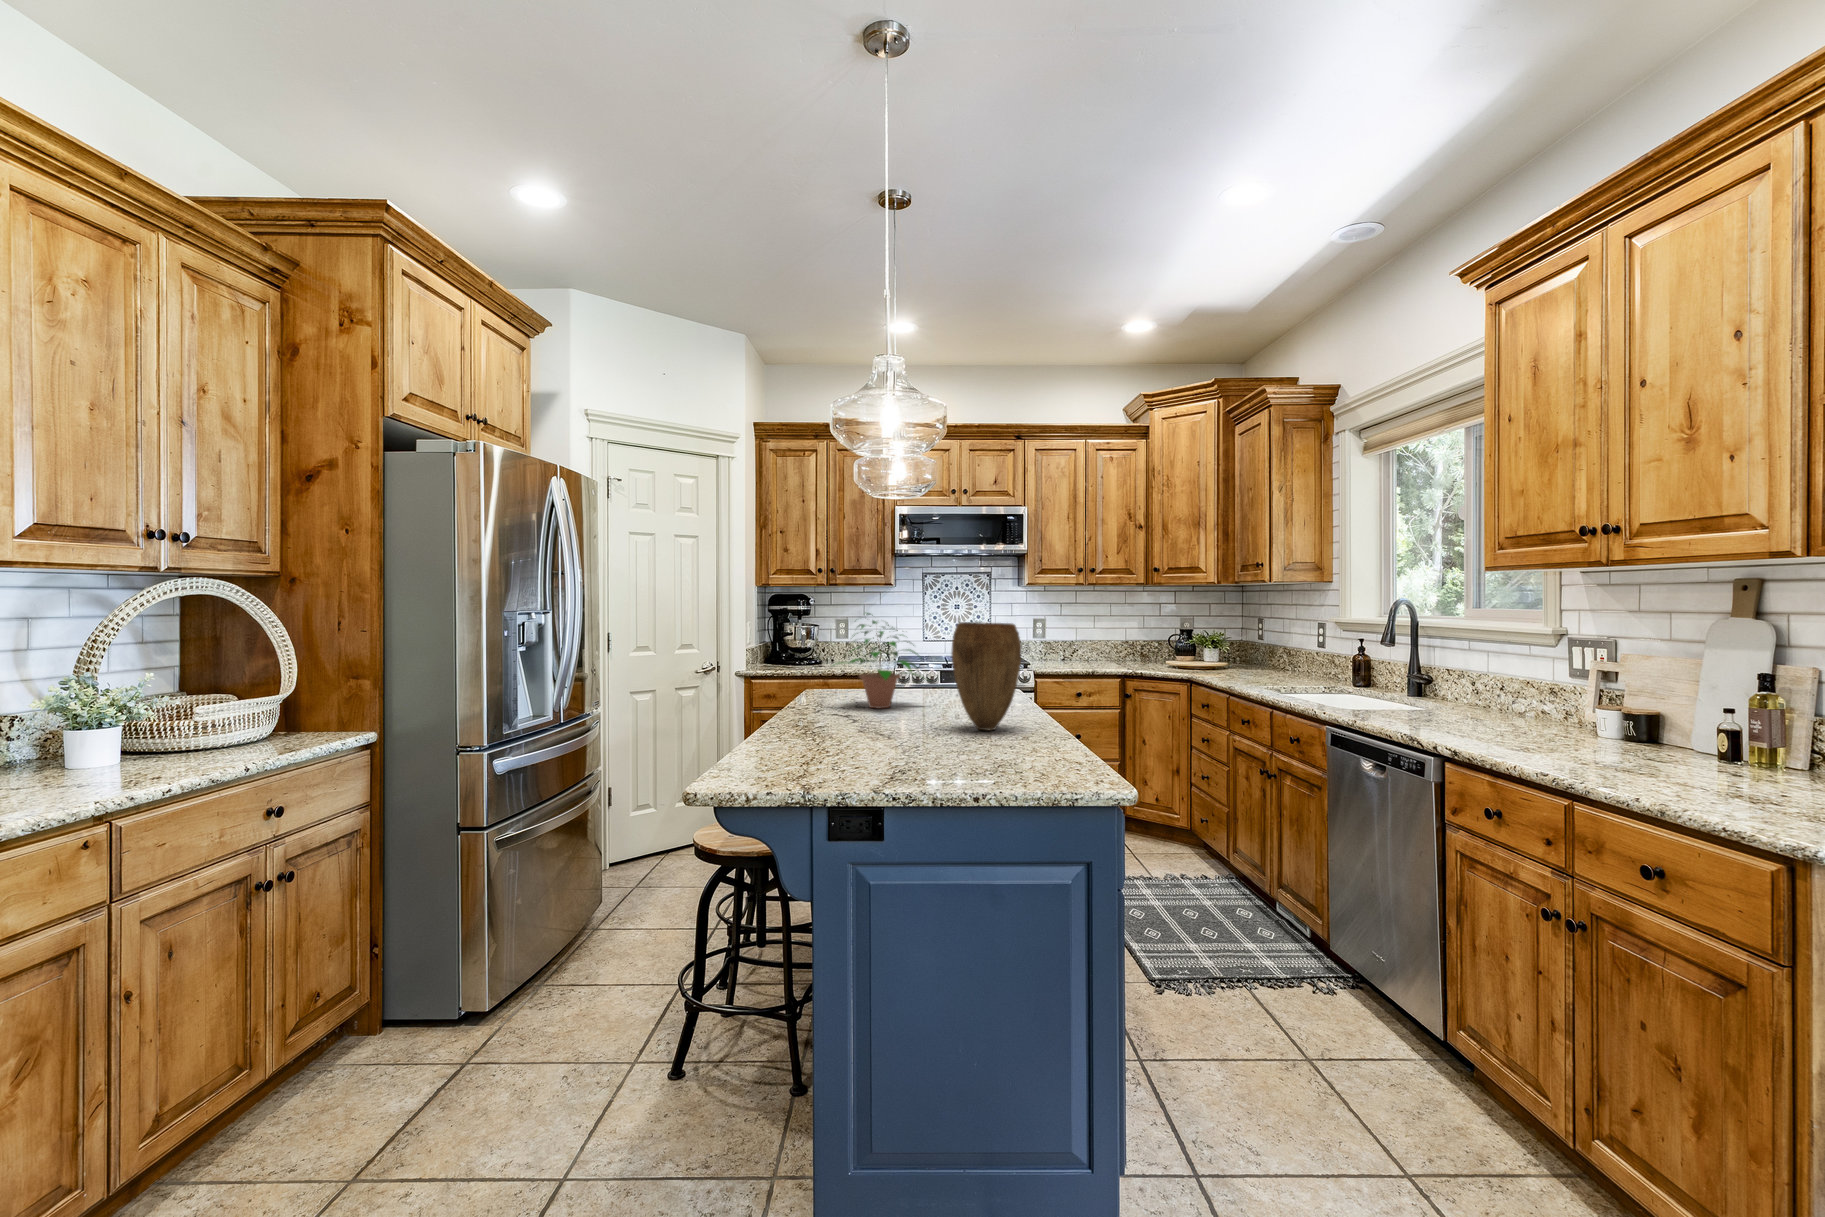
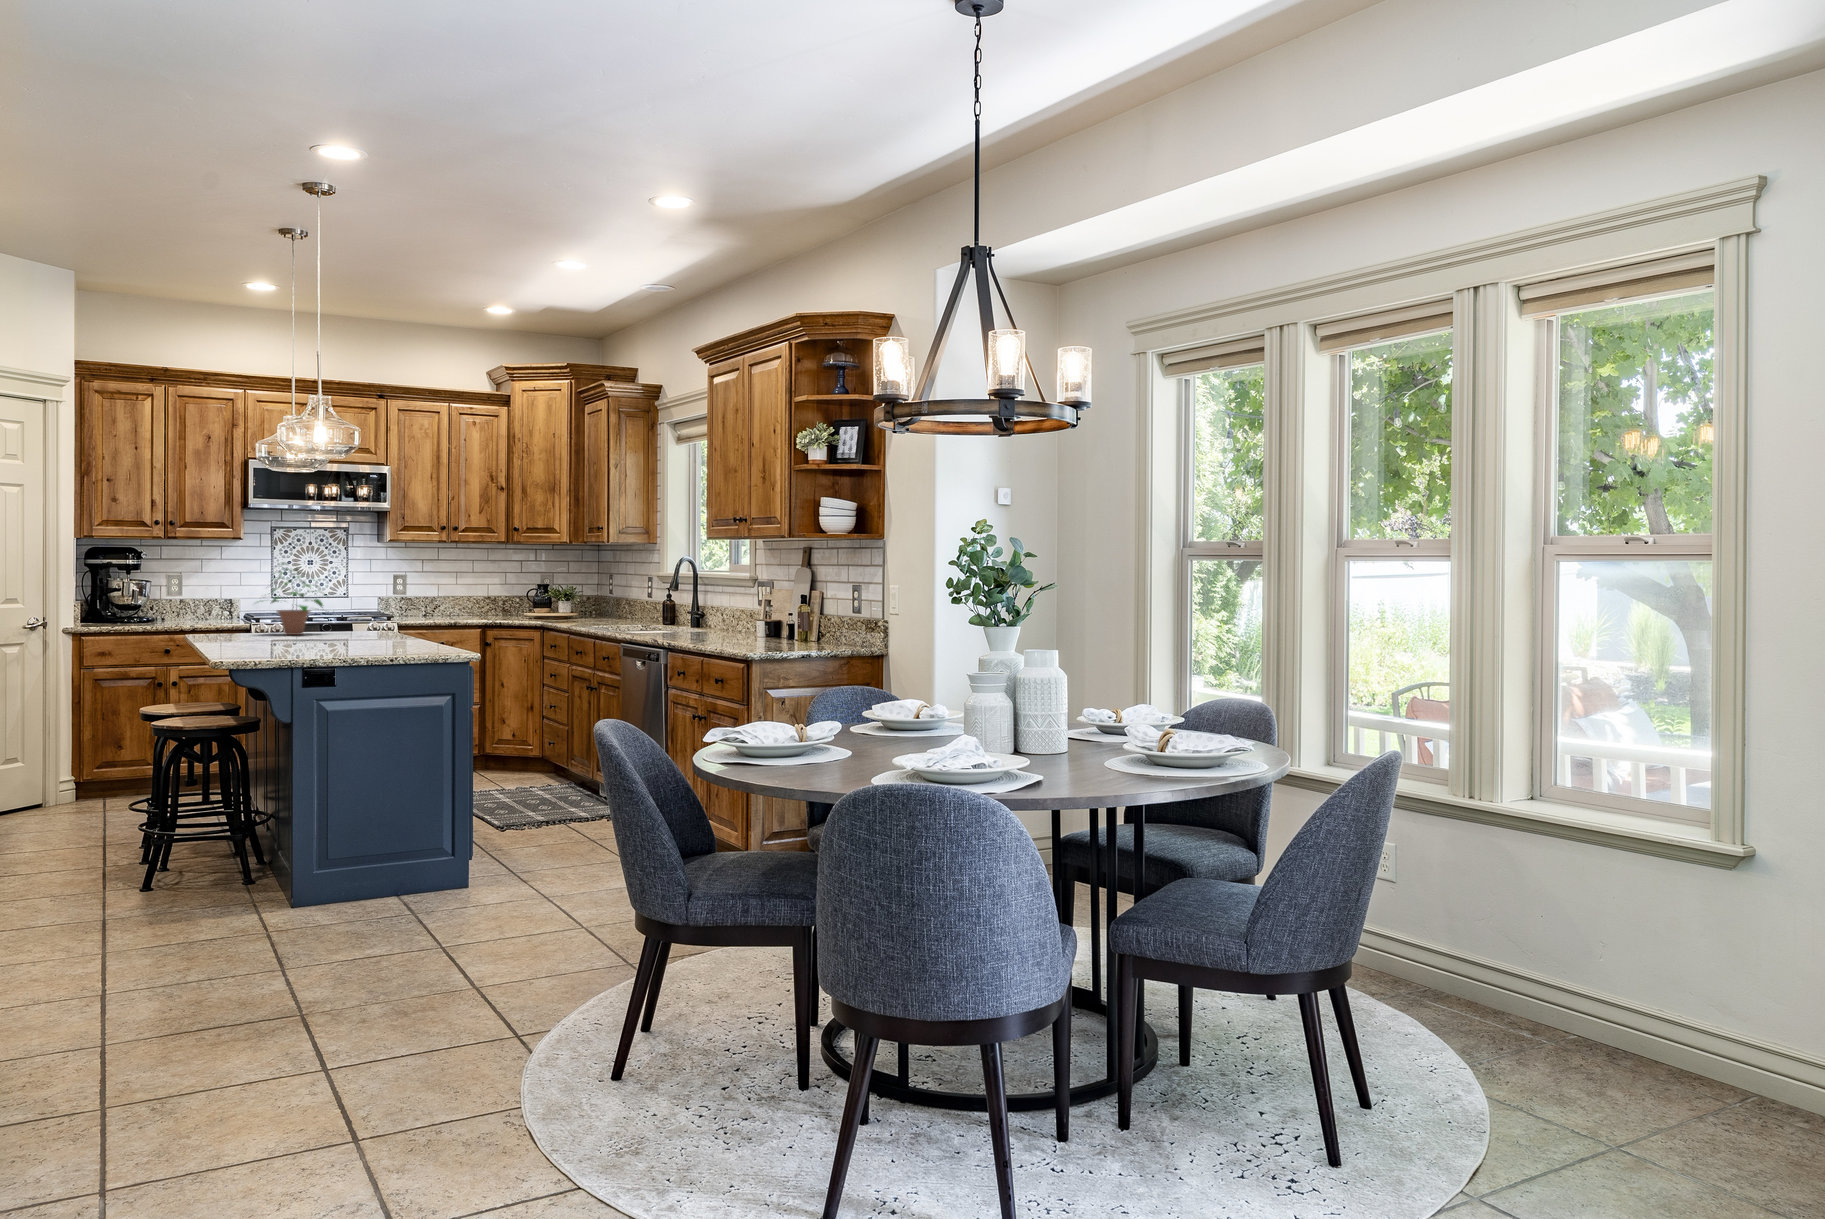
vase: present [952,622,1021,731] -> none [365,568,414,638]

